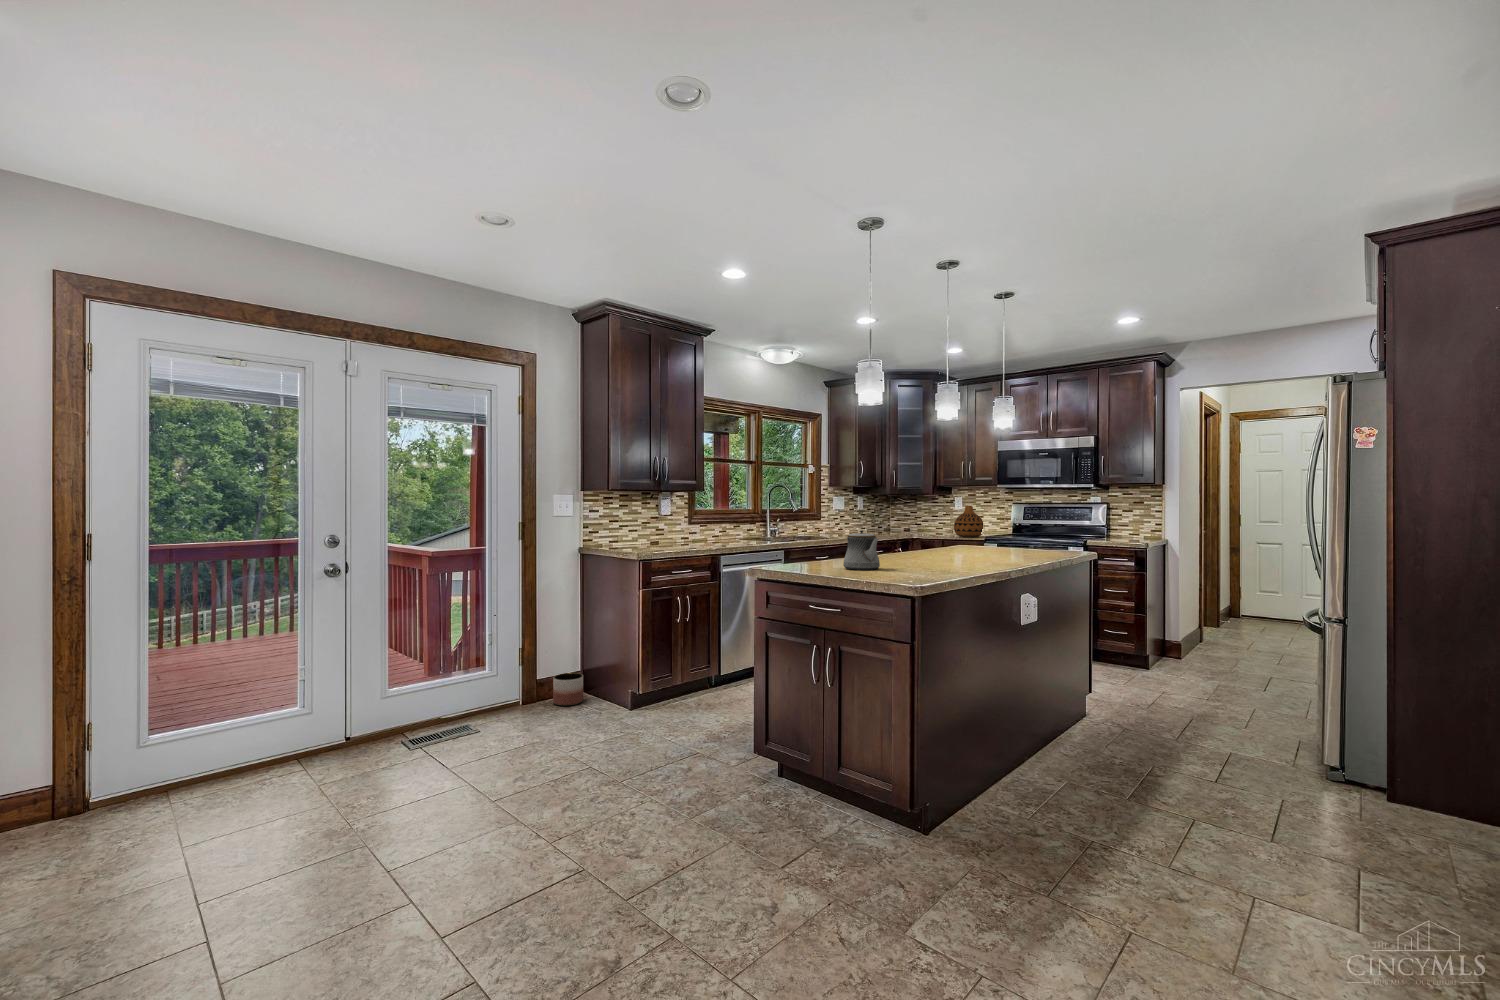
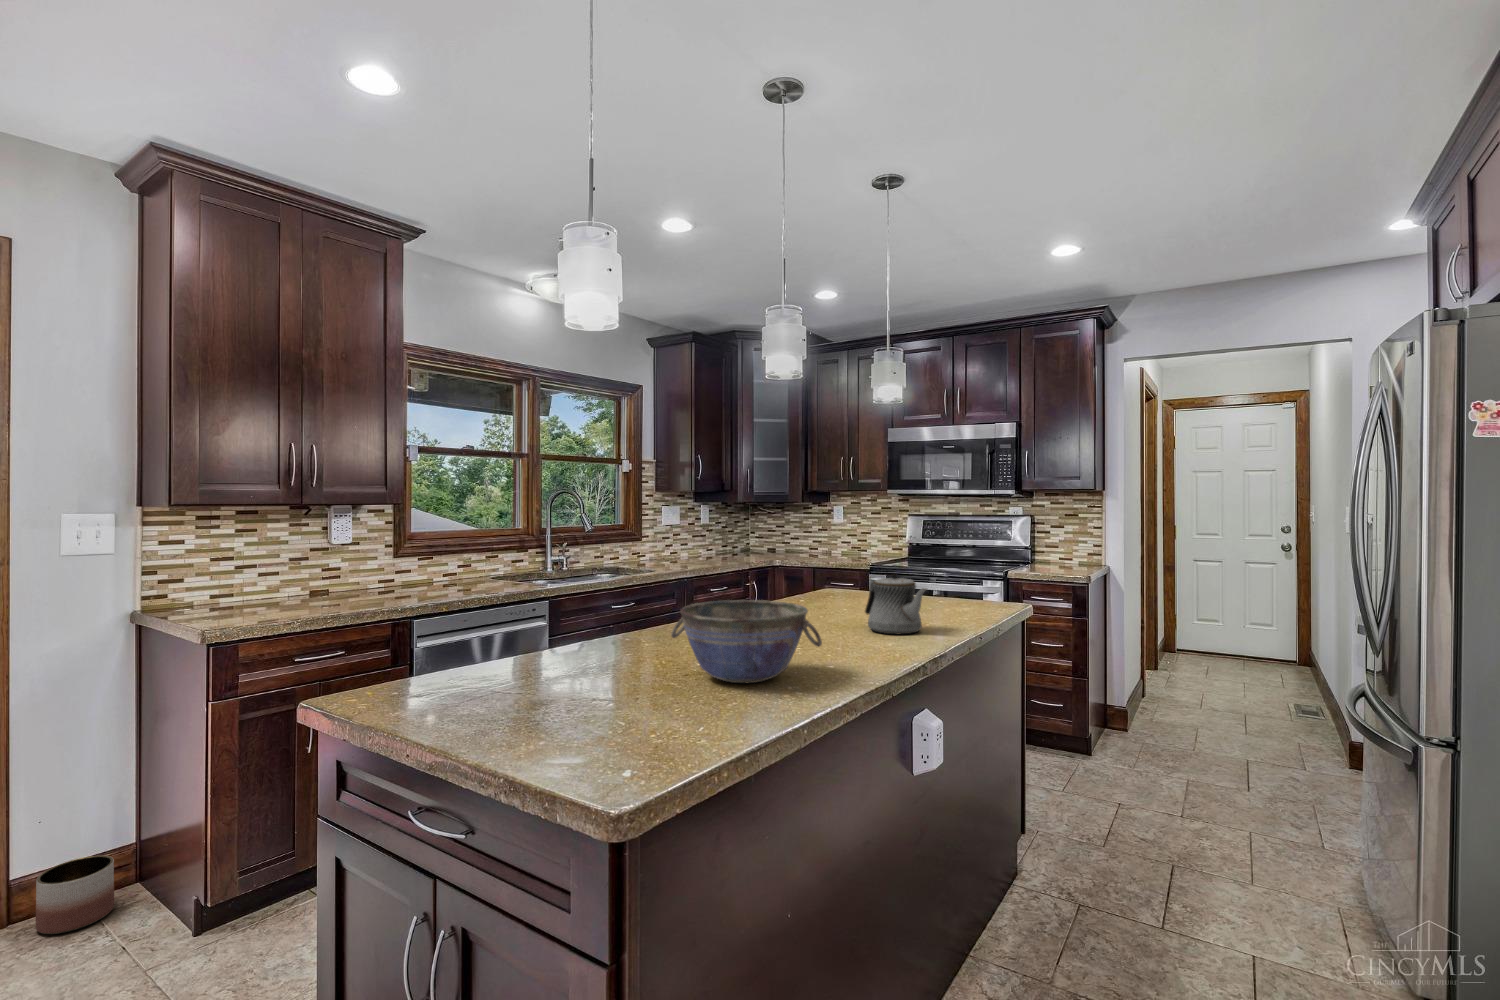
vase: present [954,506,983,537] -> none [831,517,871,560]
teapot: present [843,530,880,570] -> present [865,574,926,634]
bowl: none [903,532,978,566] -> present [671,600,822,683]

